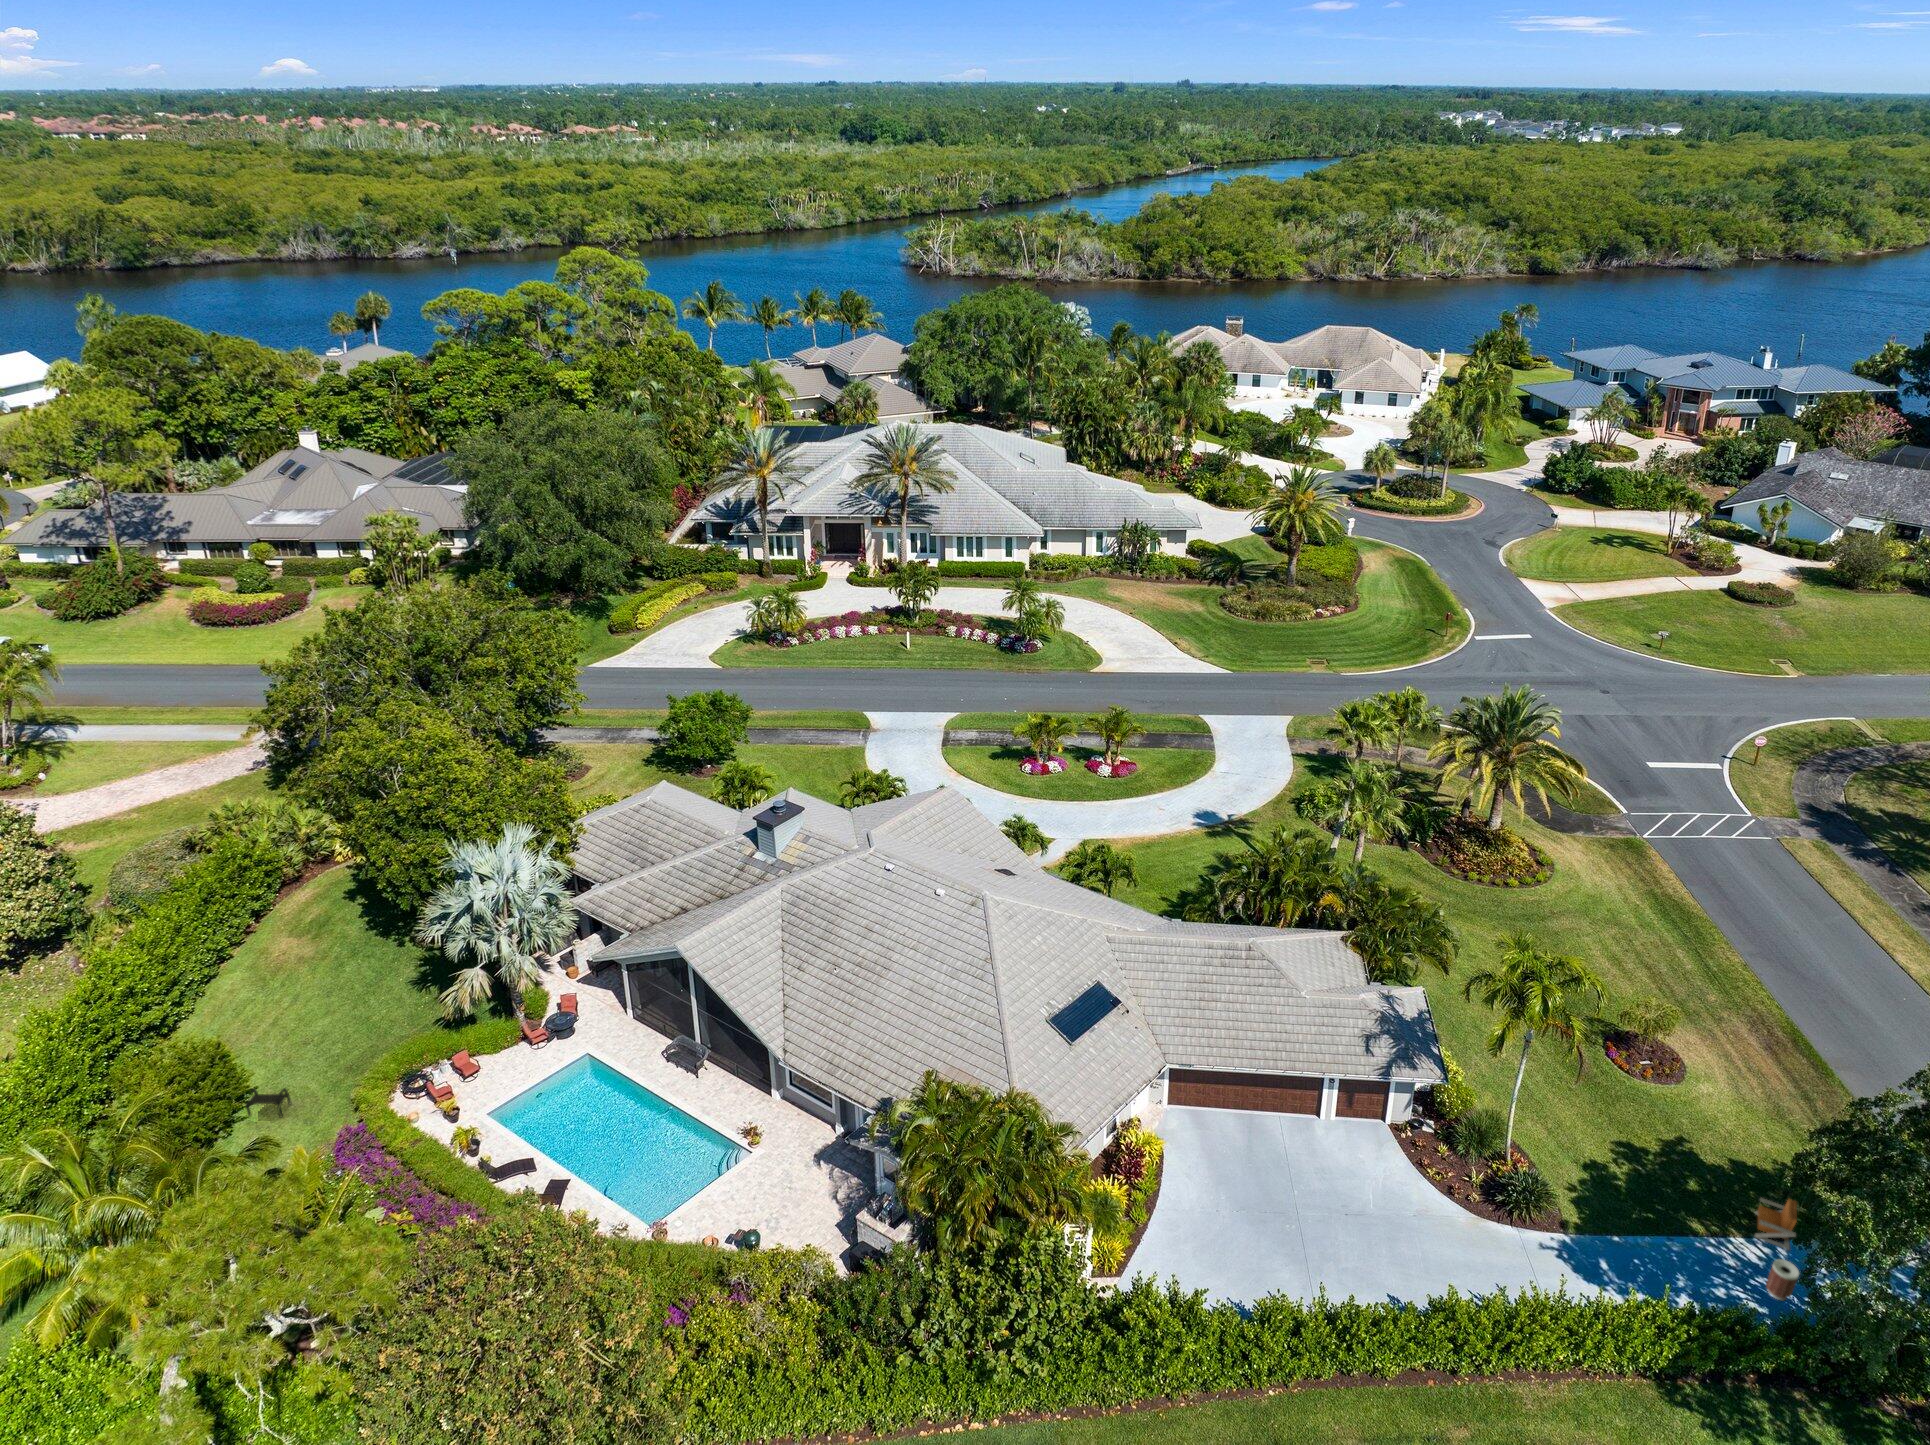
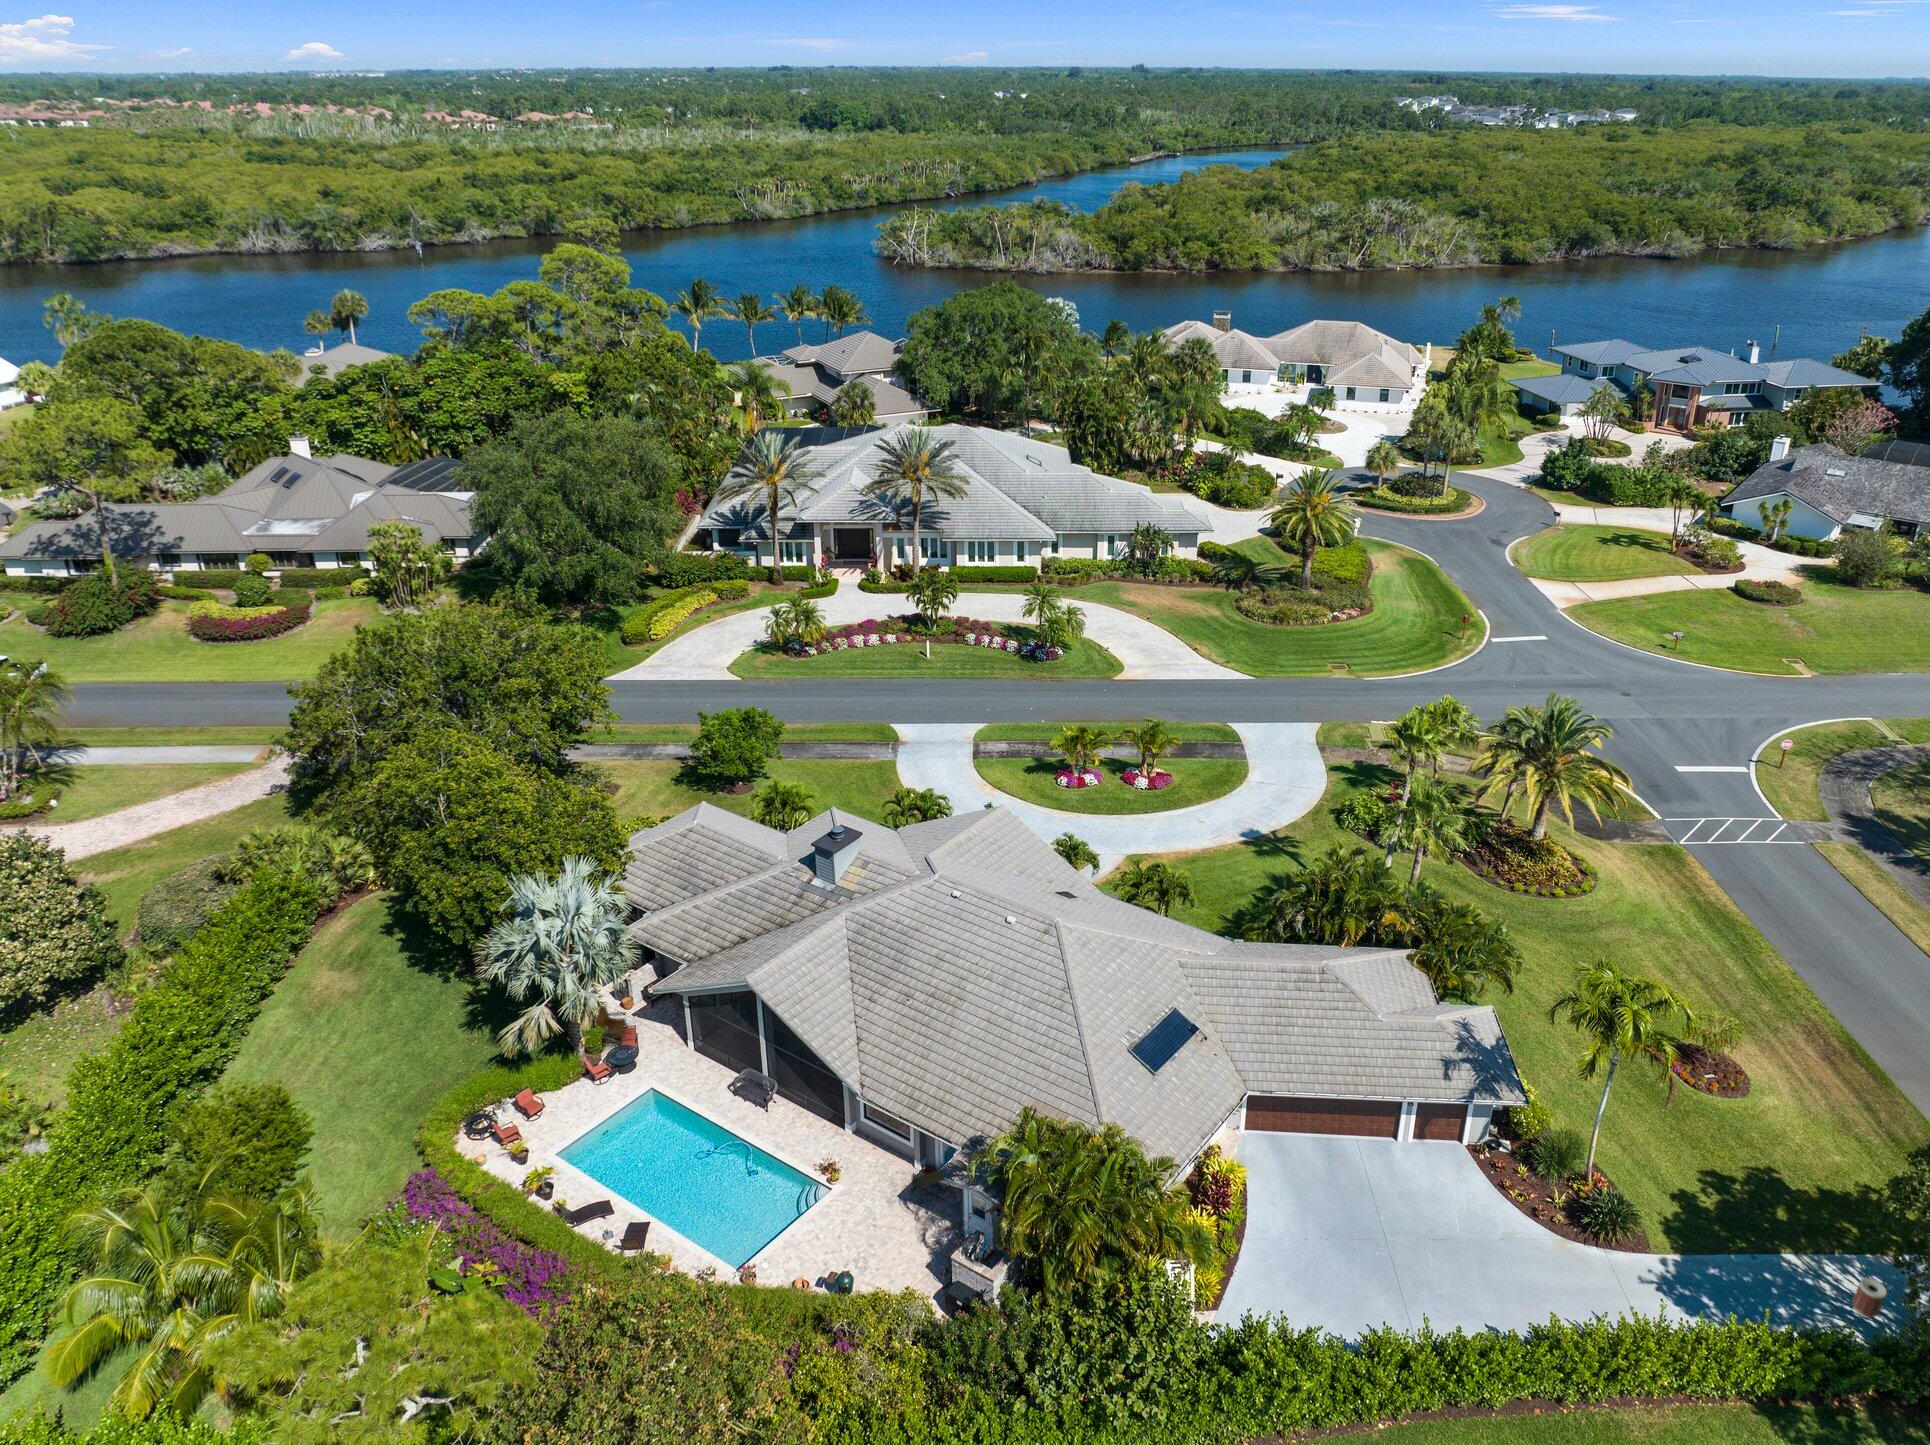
bench: present [246,1088,291,1117] -> present [912,1163,950,1202]
lounge chair: present [1755,1198,1797,1250] -> present [595,1006,628,1046]

